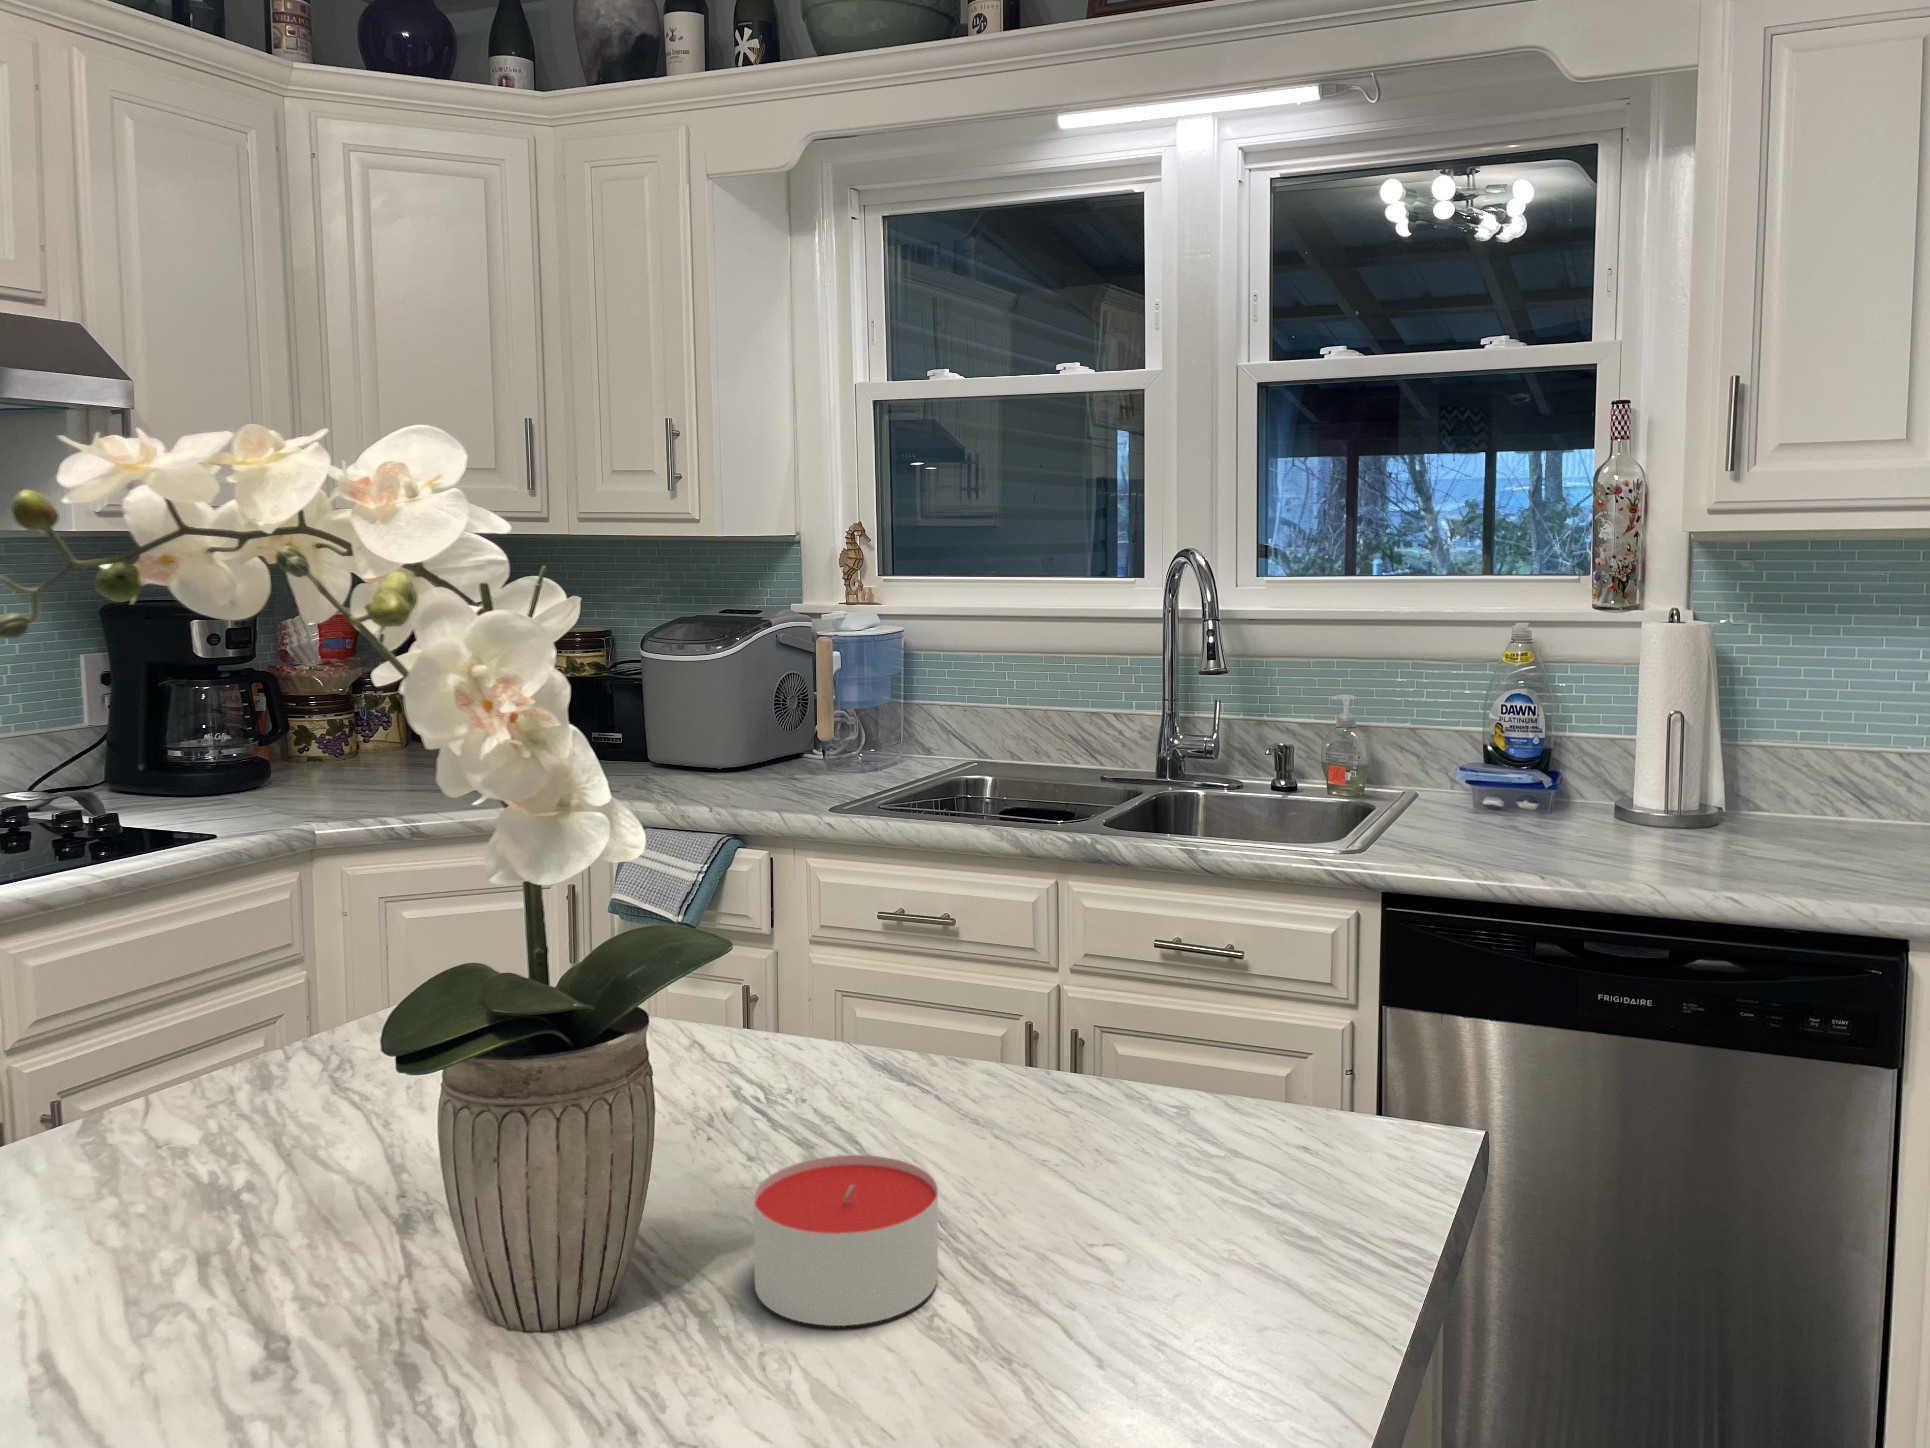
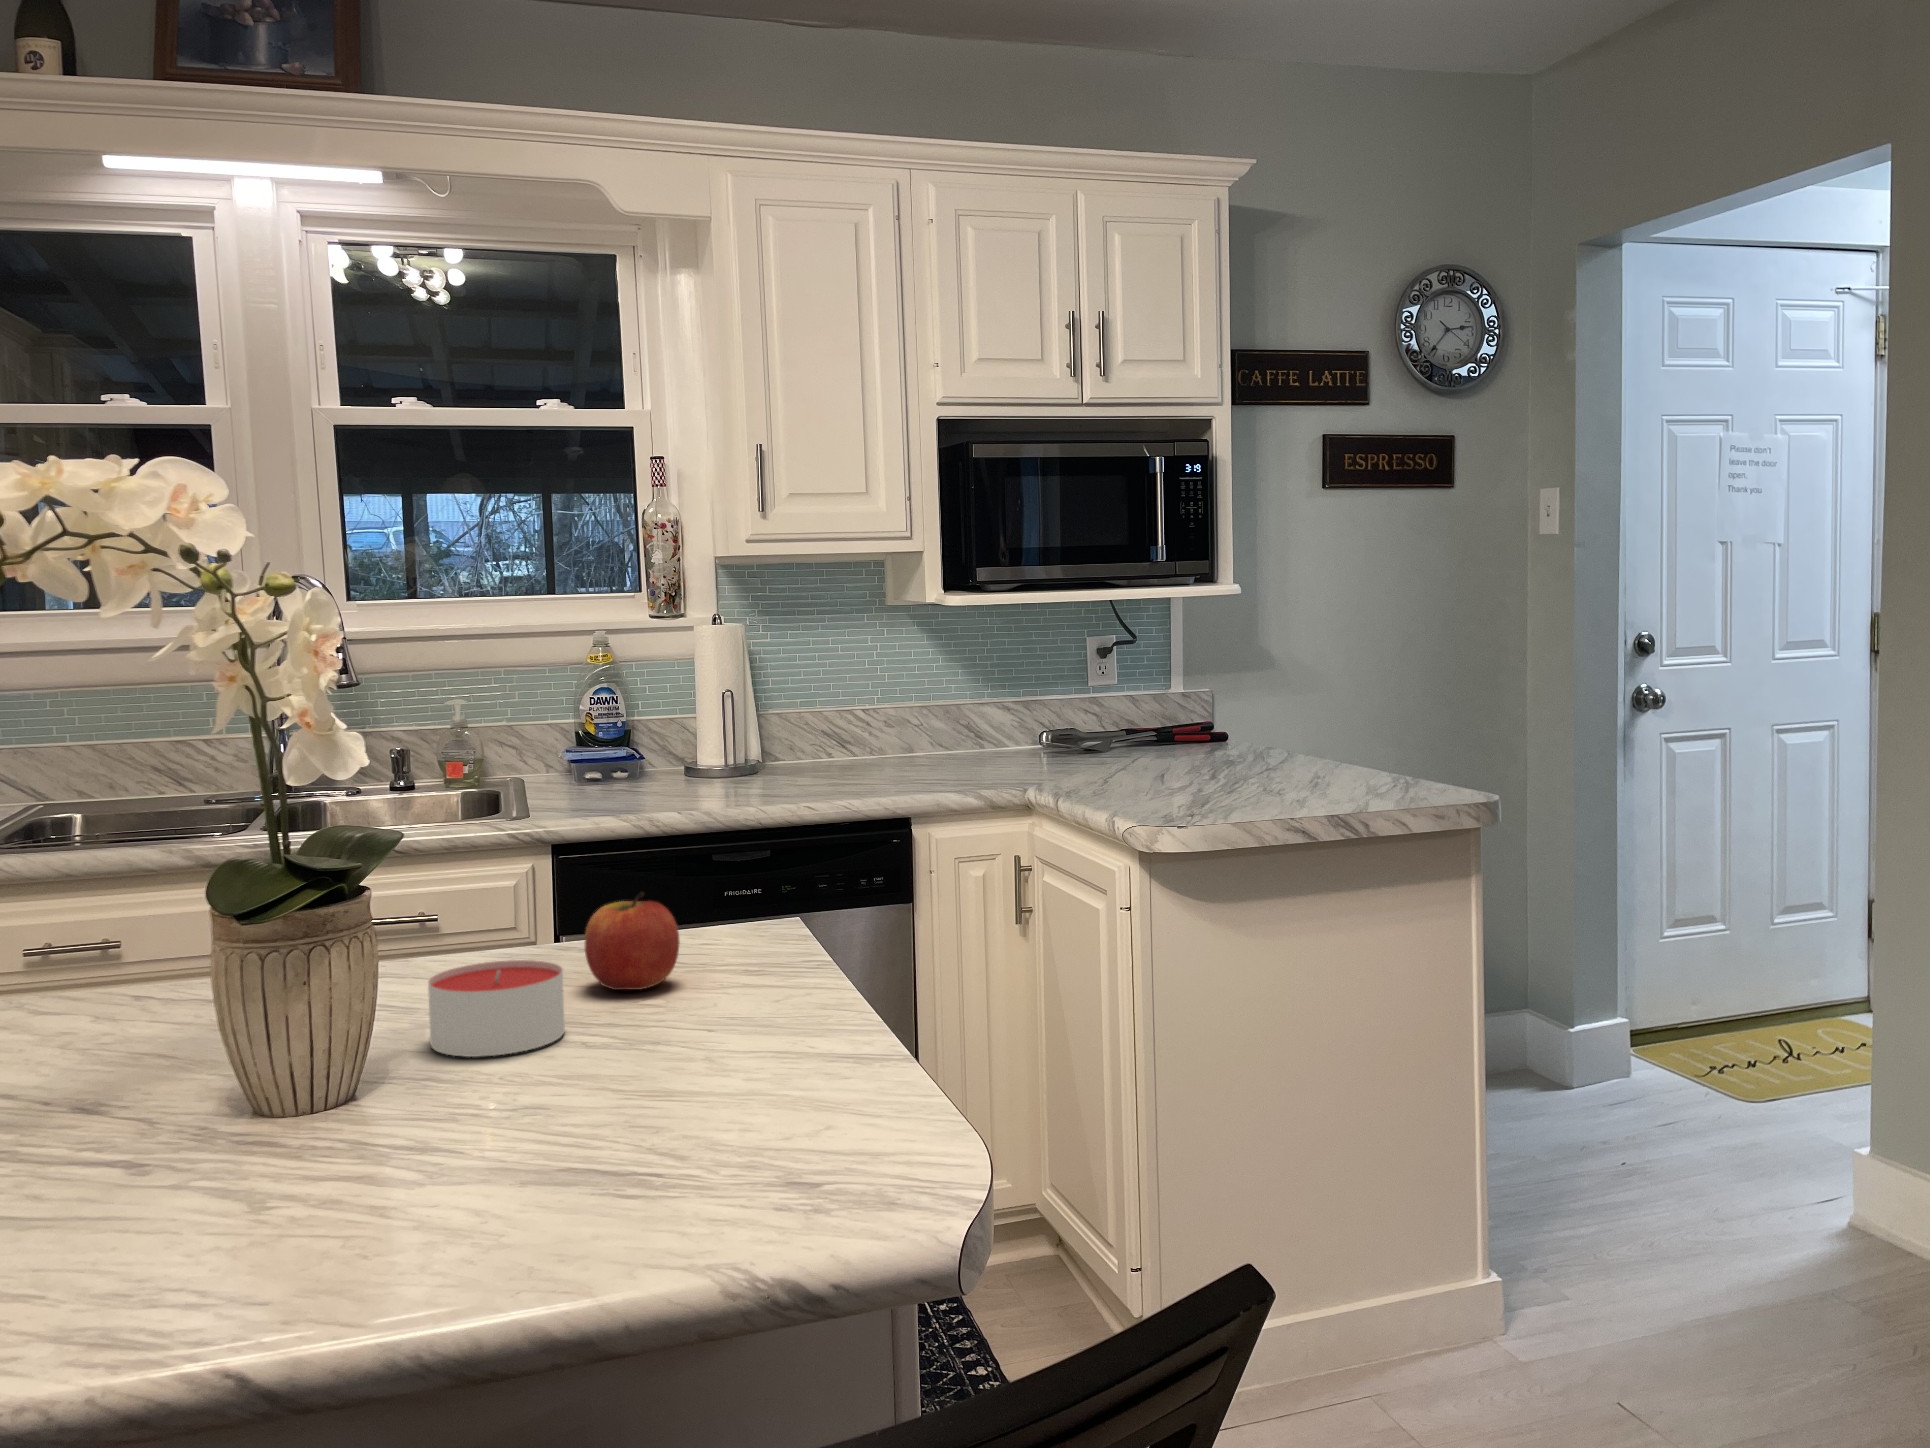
apple: none [1057,1089,1190,1238] -> present [585,892,680,990]

